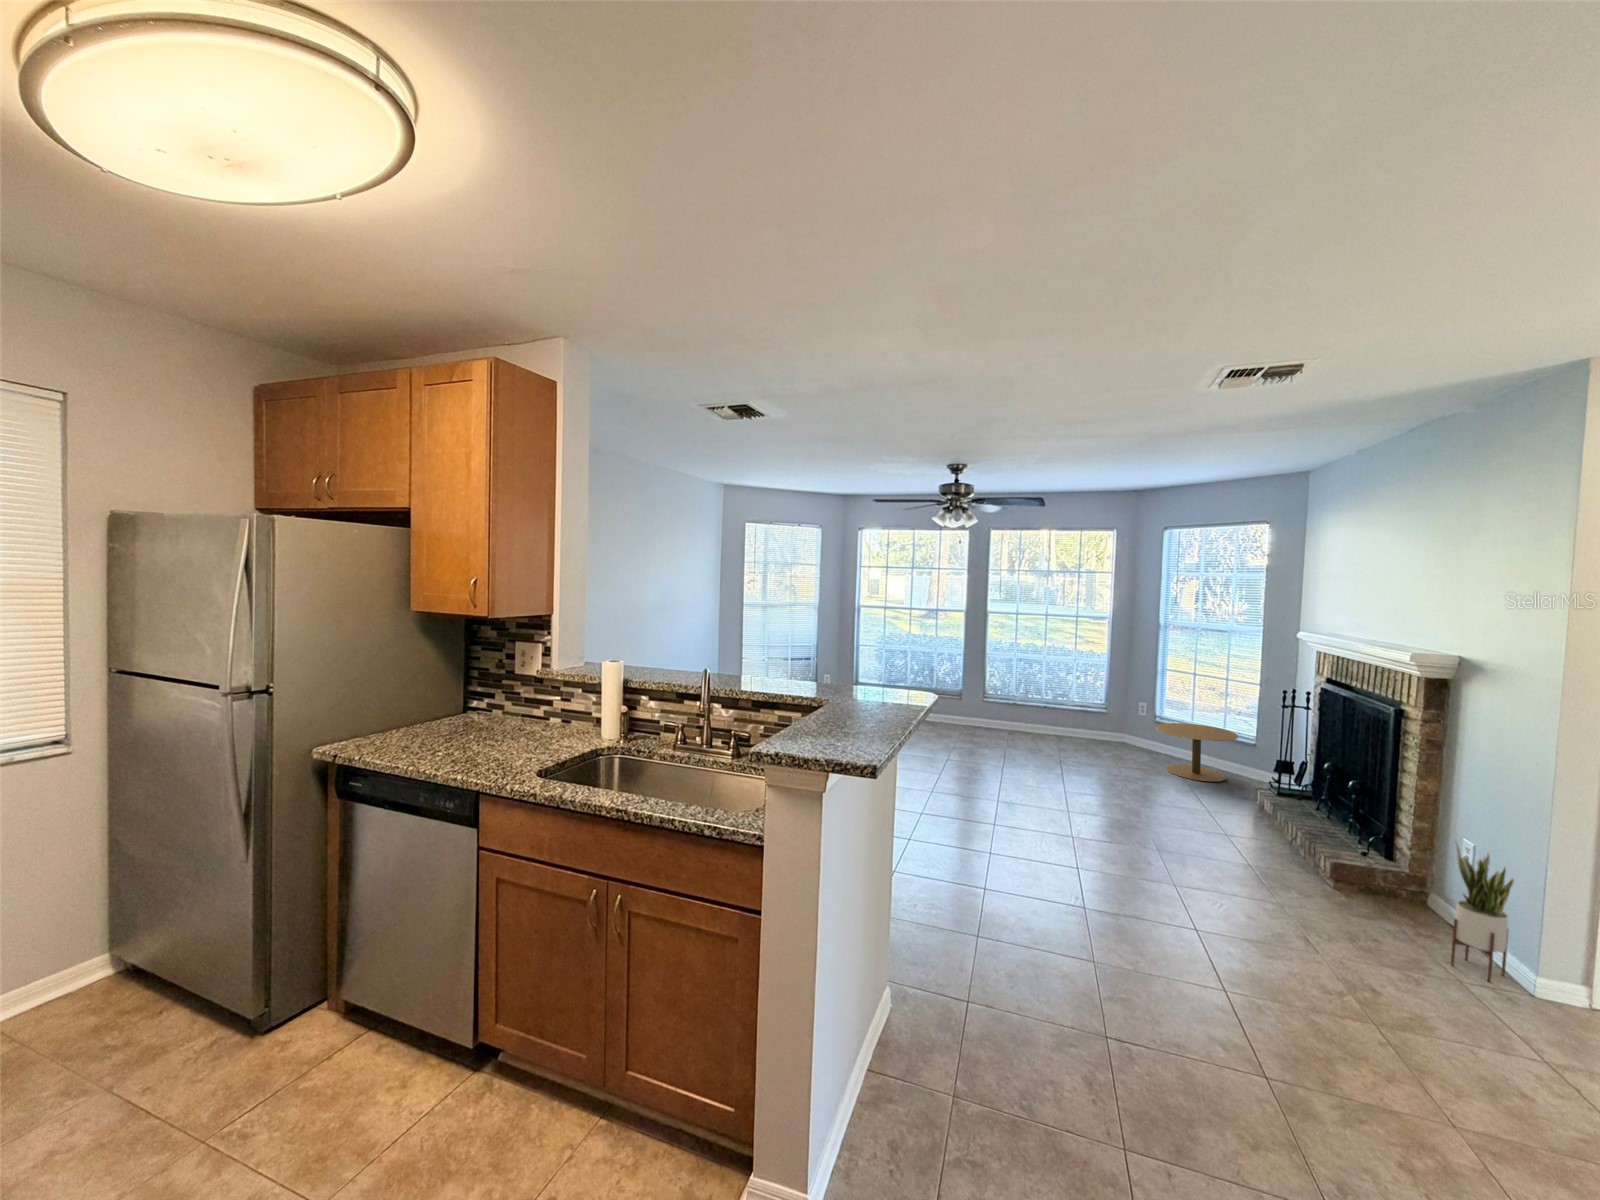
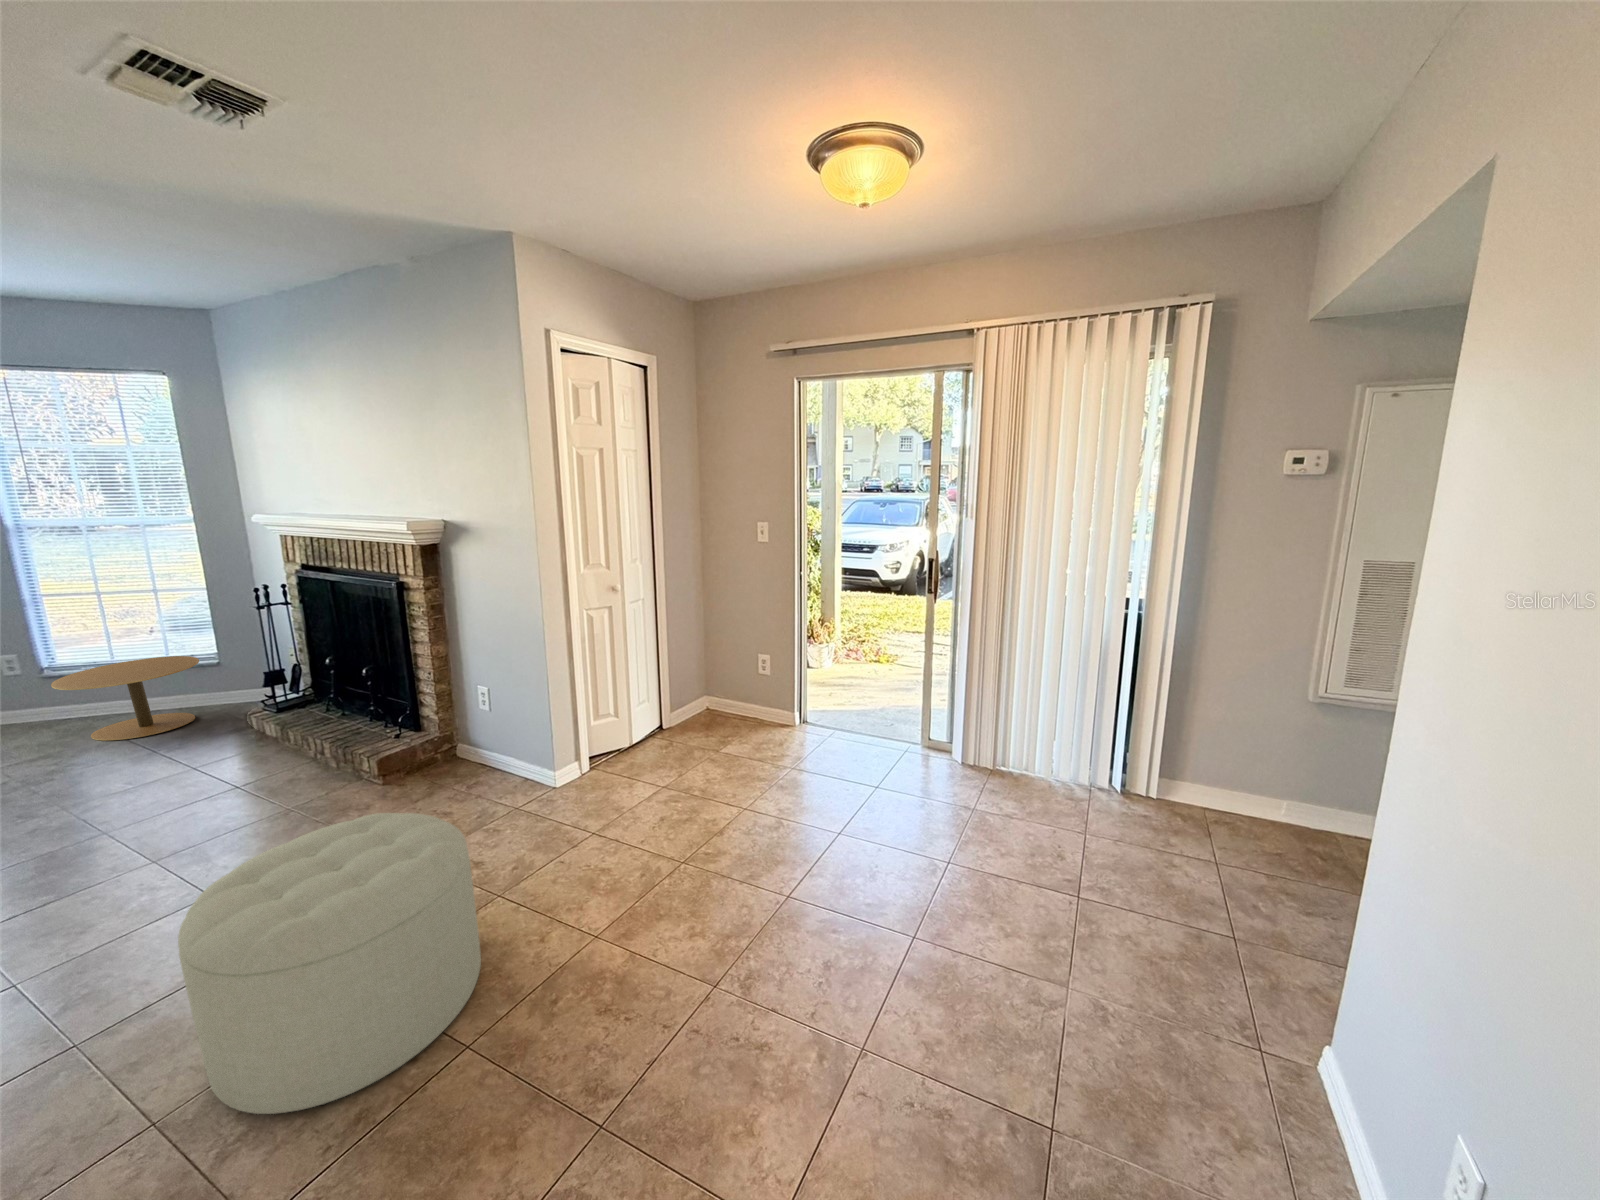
potted plant: present [1451,842,1514,982] -> none [487,692,539,802]
ottoman: none [1150,855,1347,1050] -> present [178,813,481,1114]

